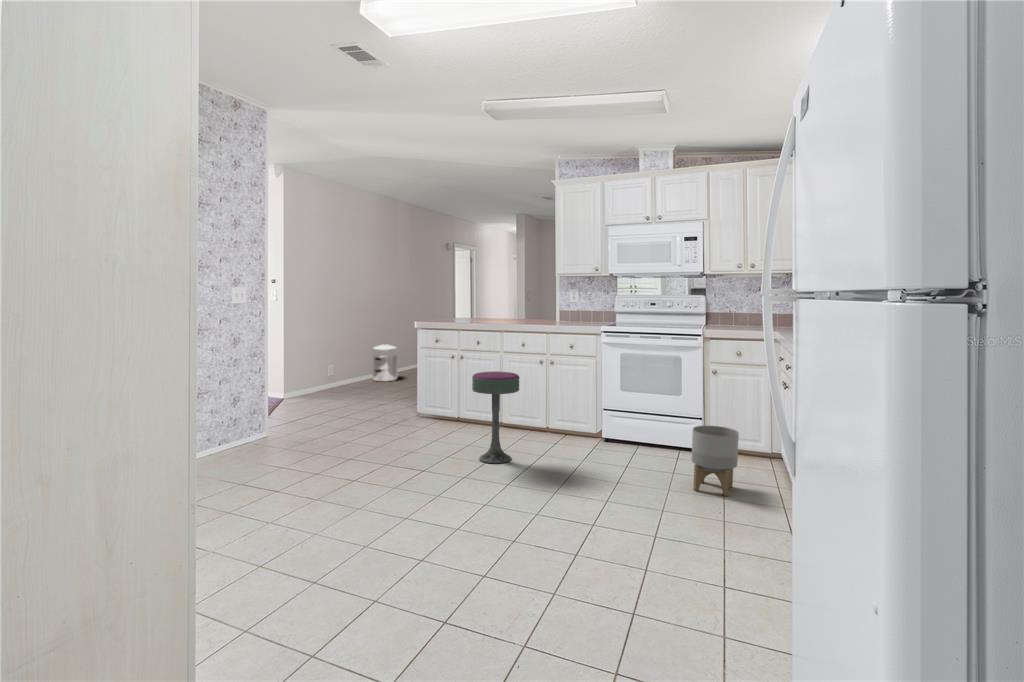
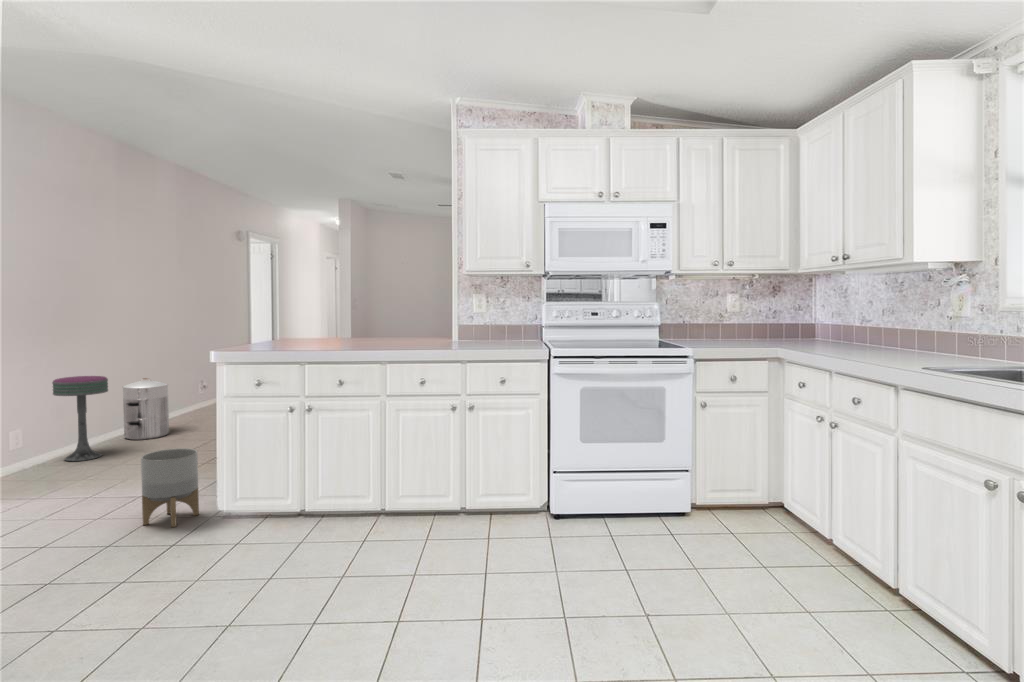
bar stool: present [472,371,519,463] -> present [52,376,108,461]
planter: present [692,426,739,496] -> present [141,448,199,527]

